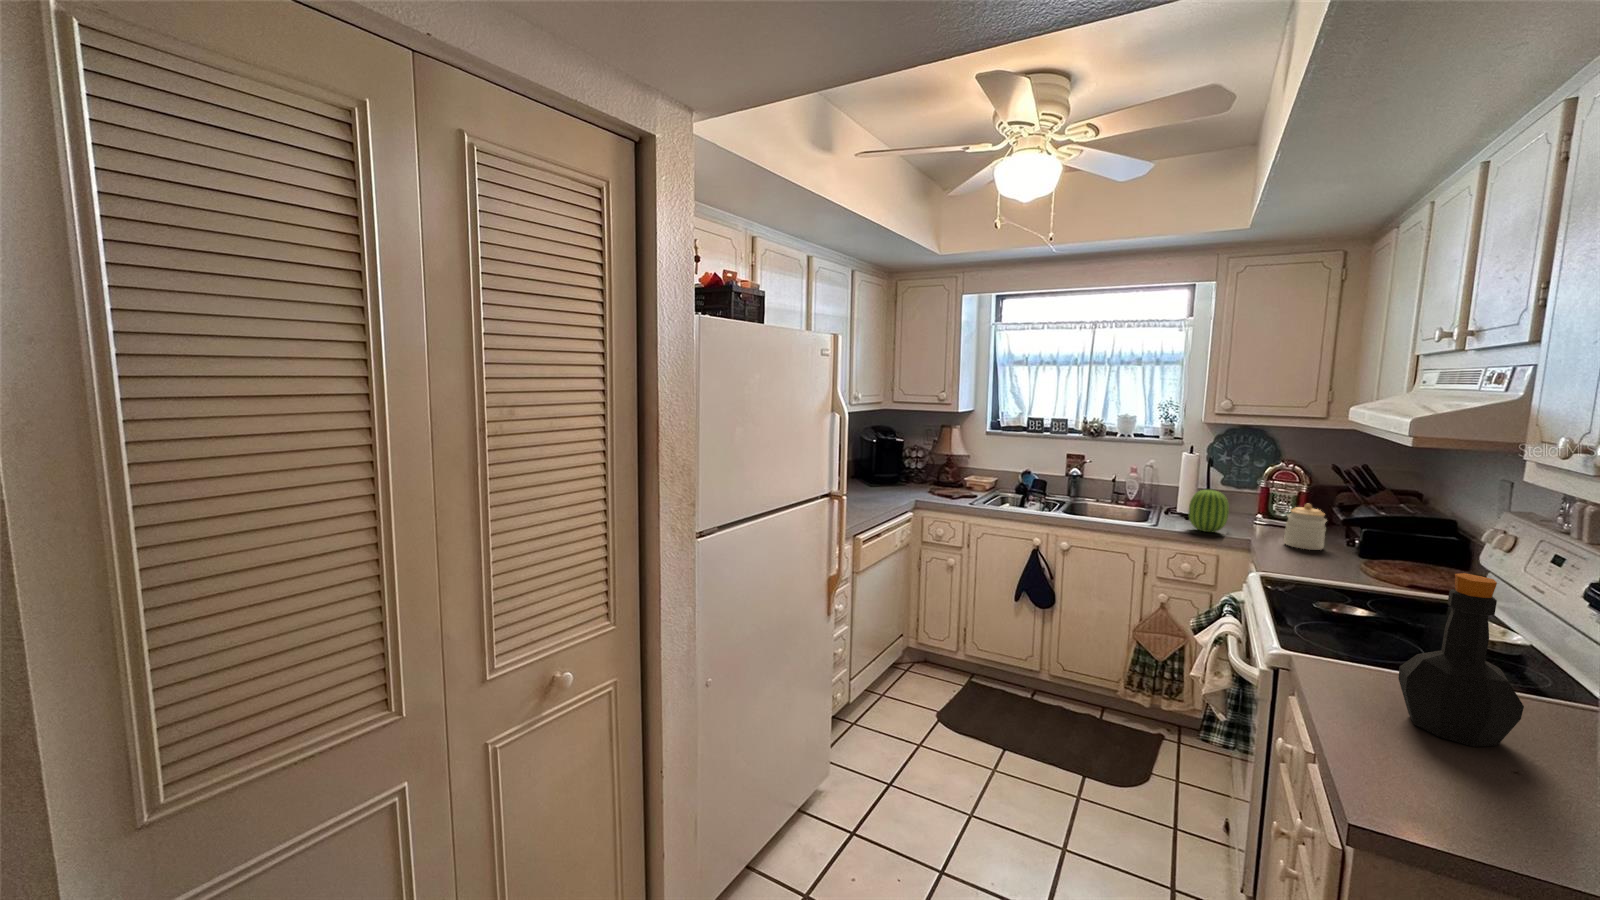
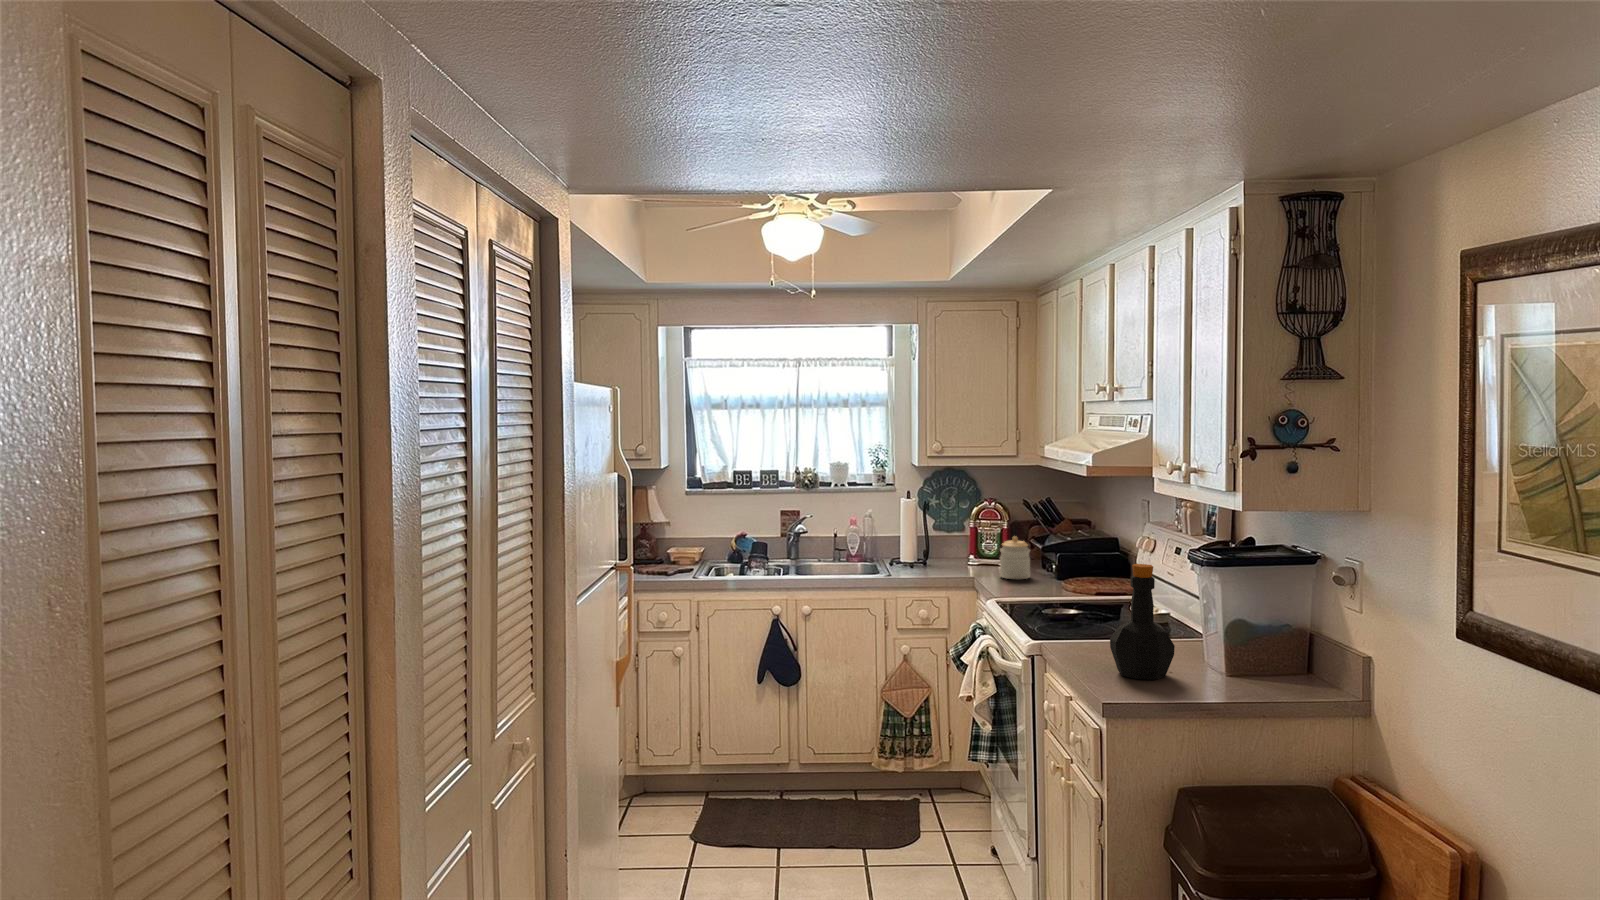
fruit: present [1189,489,1229,532] -> none [916,532,951,577]

